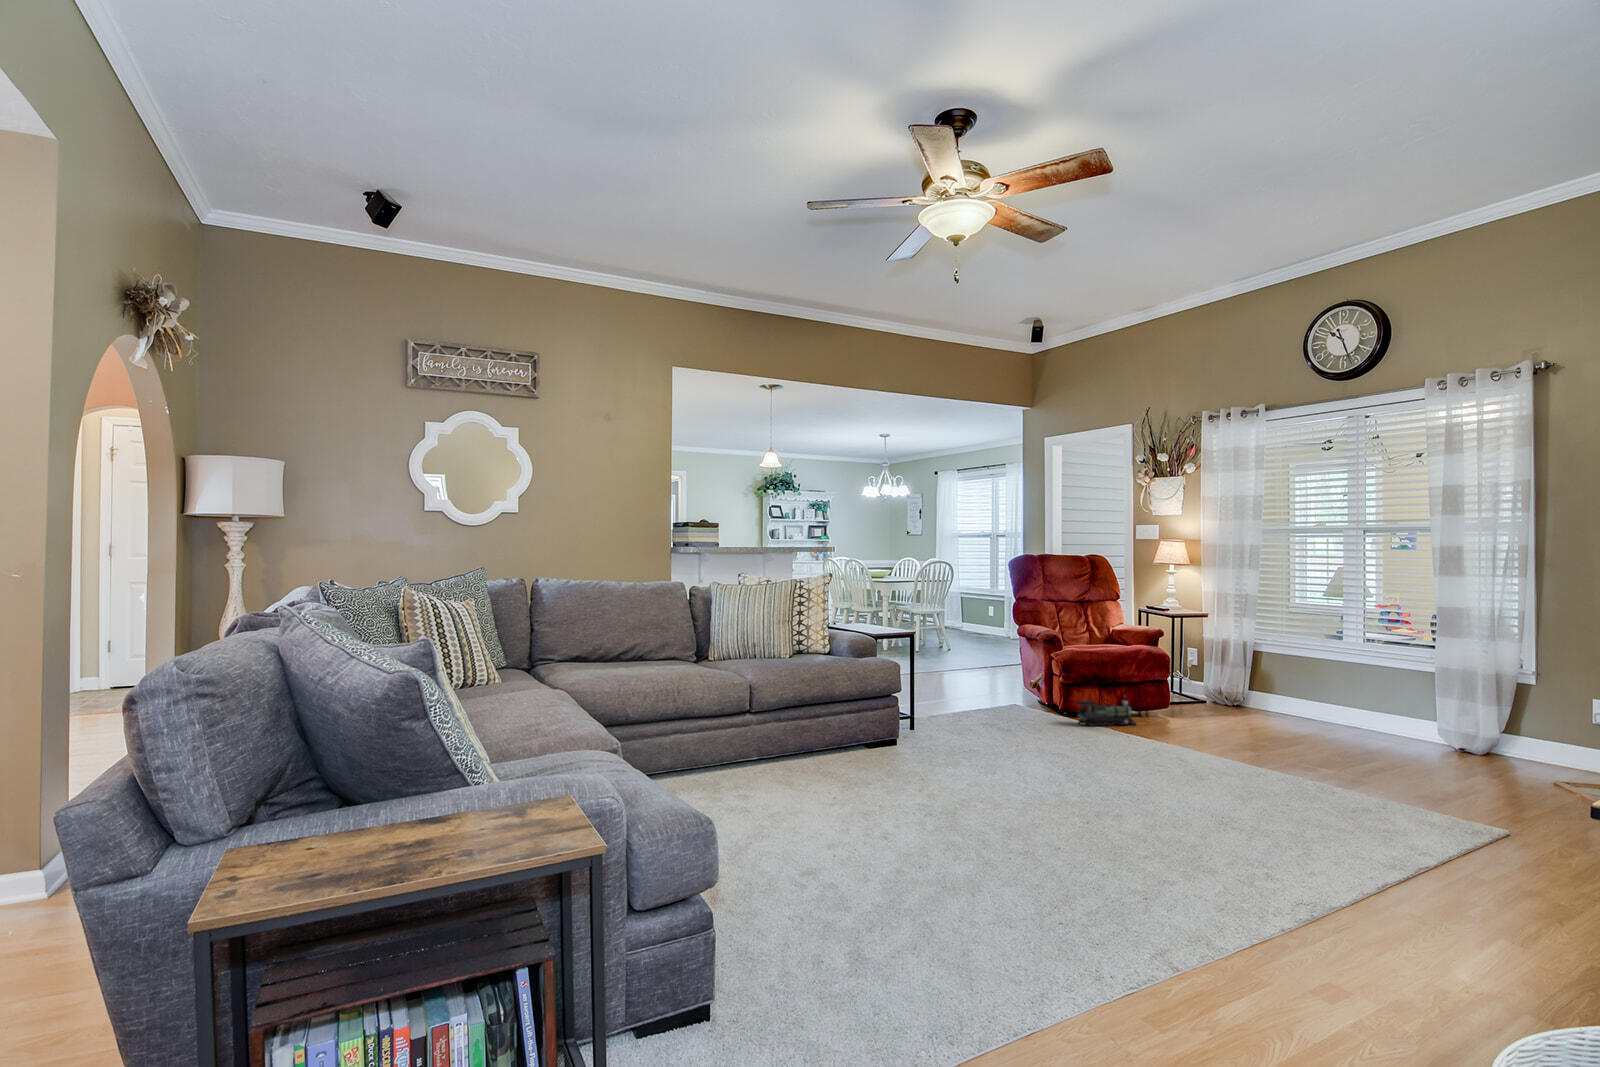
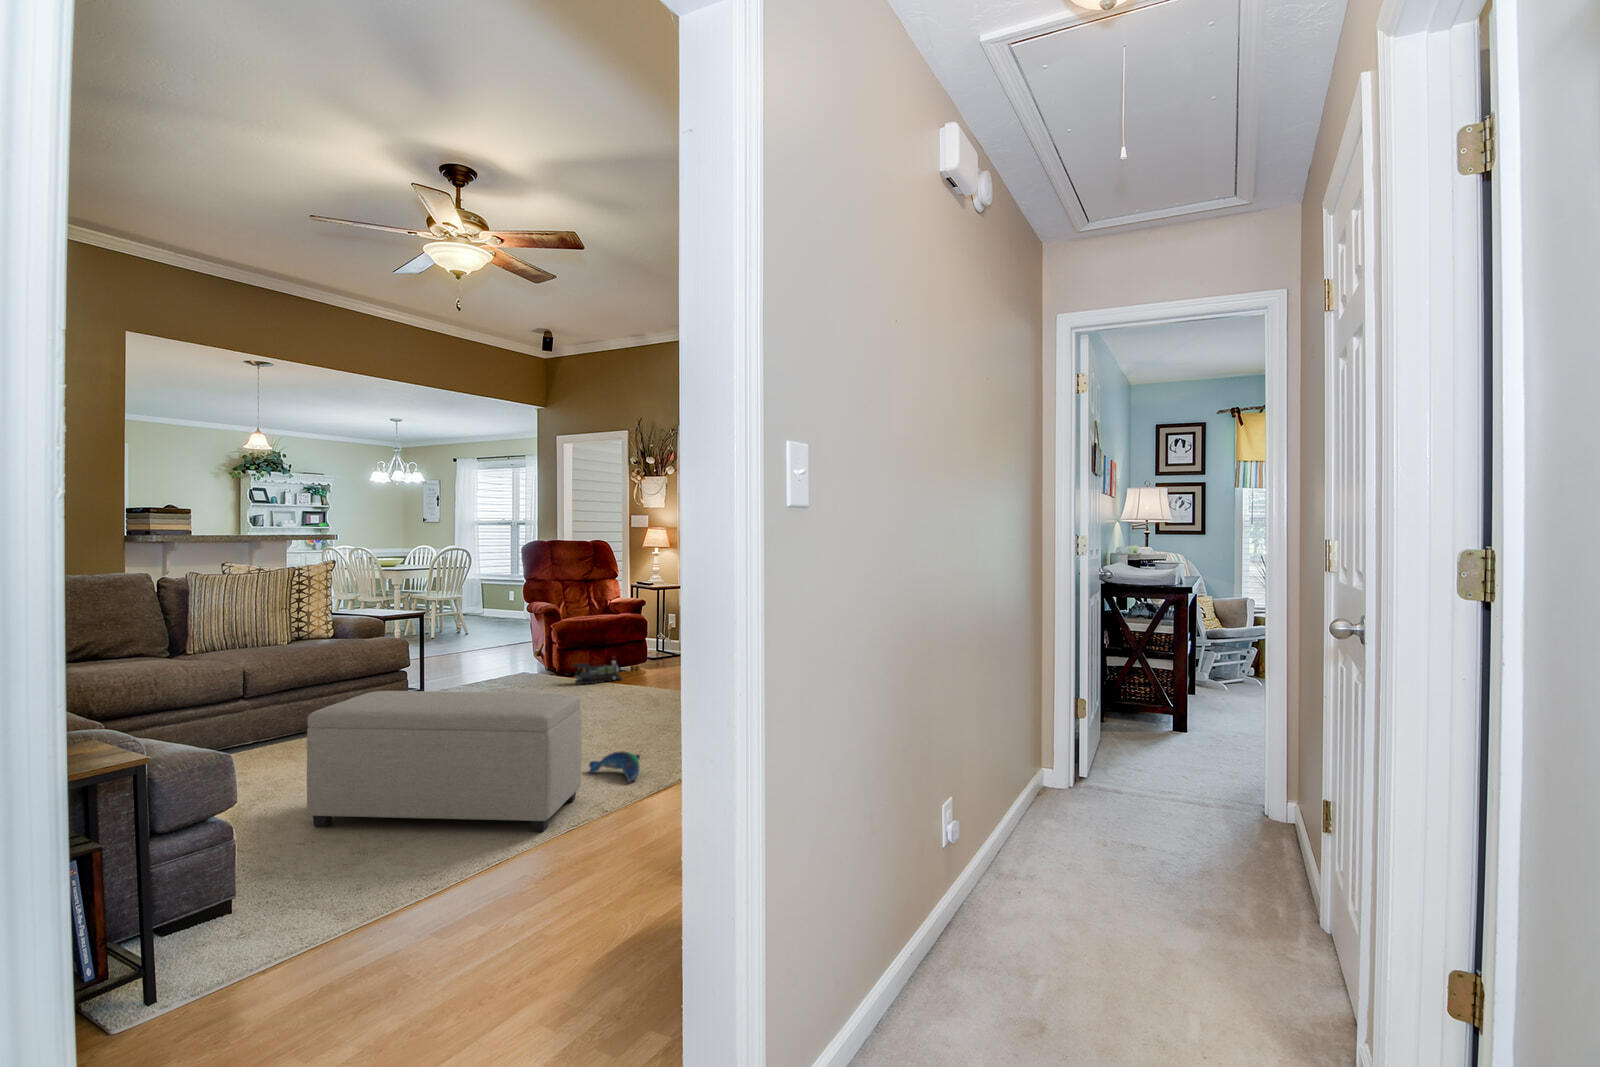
ottoman: none [800,729,1124,965] -> present [307,691,582,832]
plush toy: none [1124,846,1203,899] -> present [589,751,640,782]

